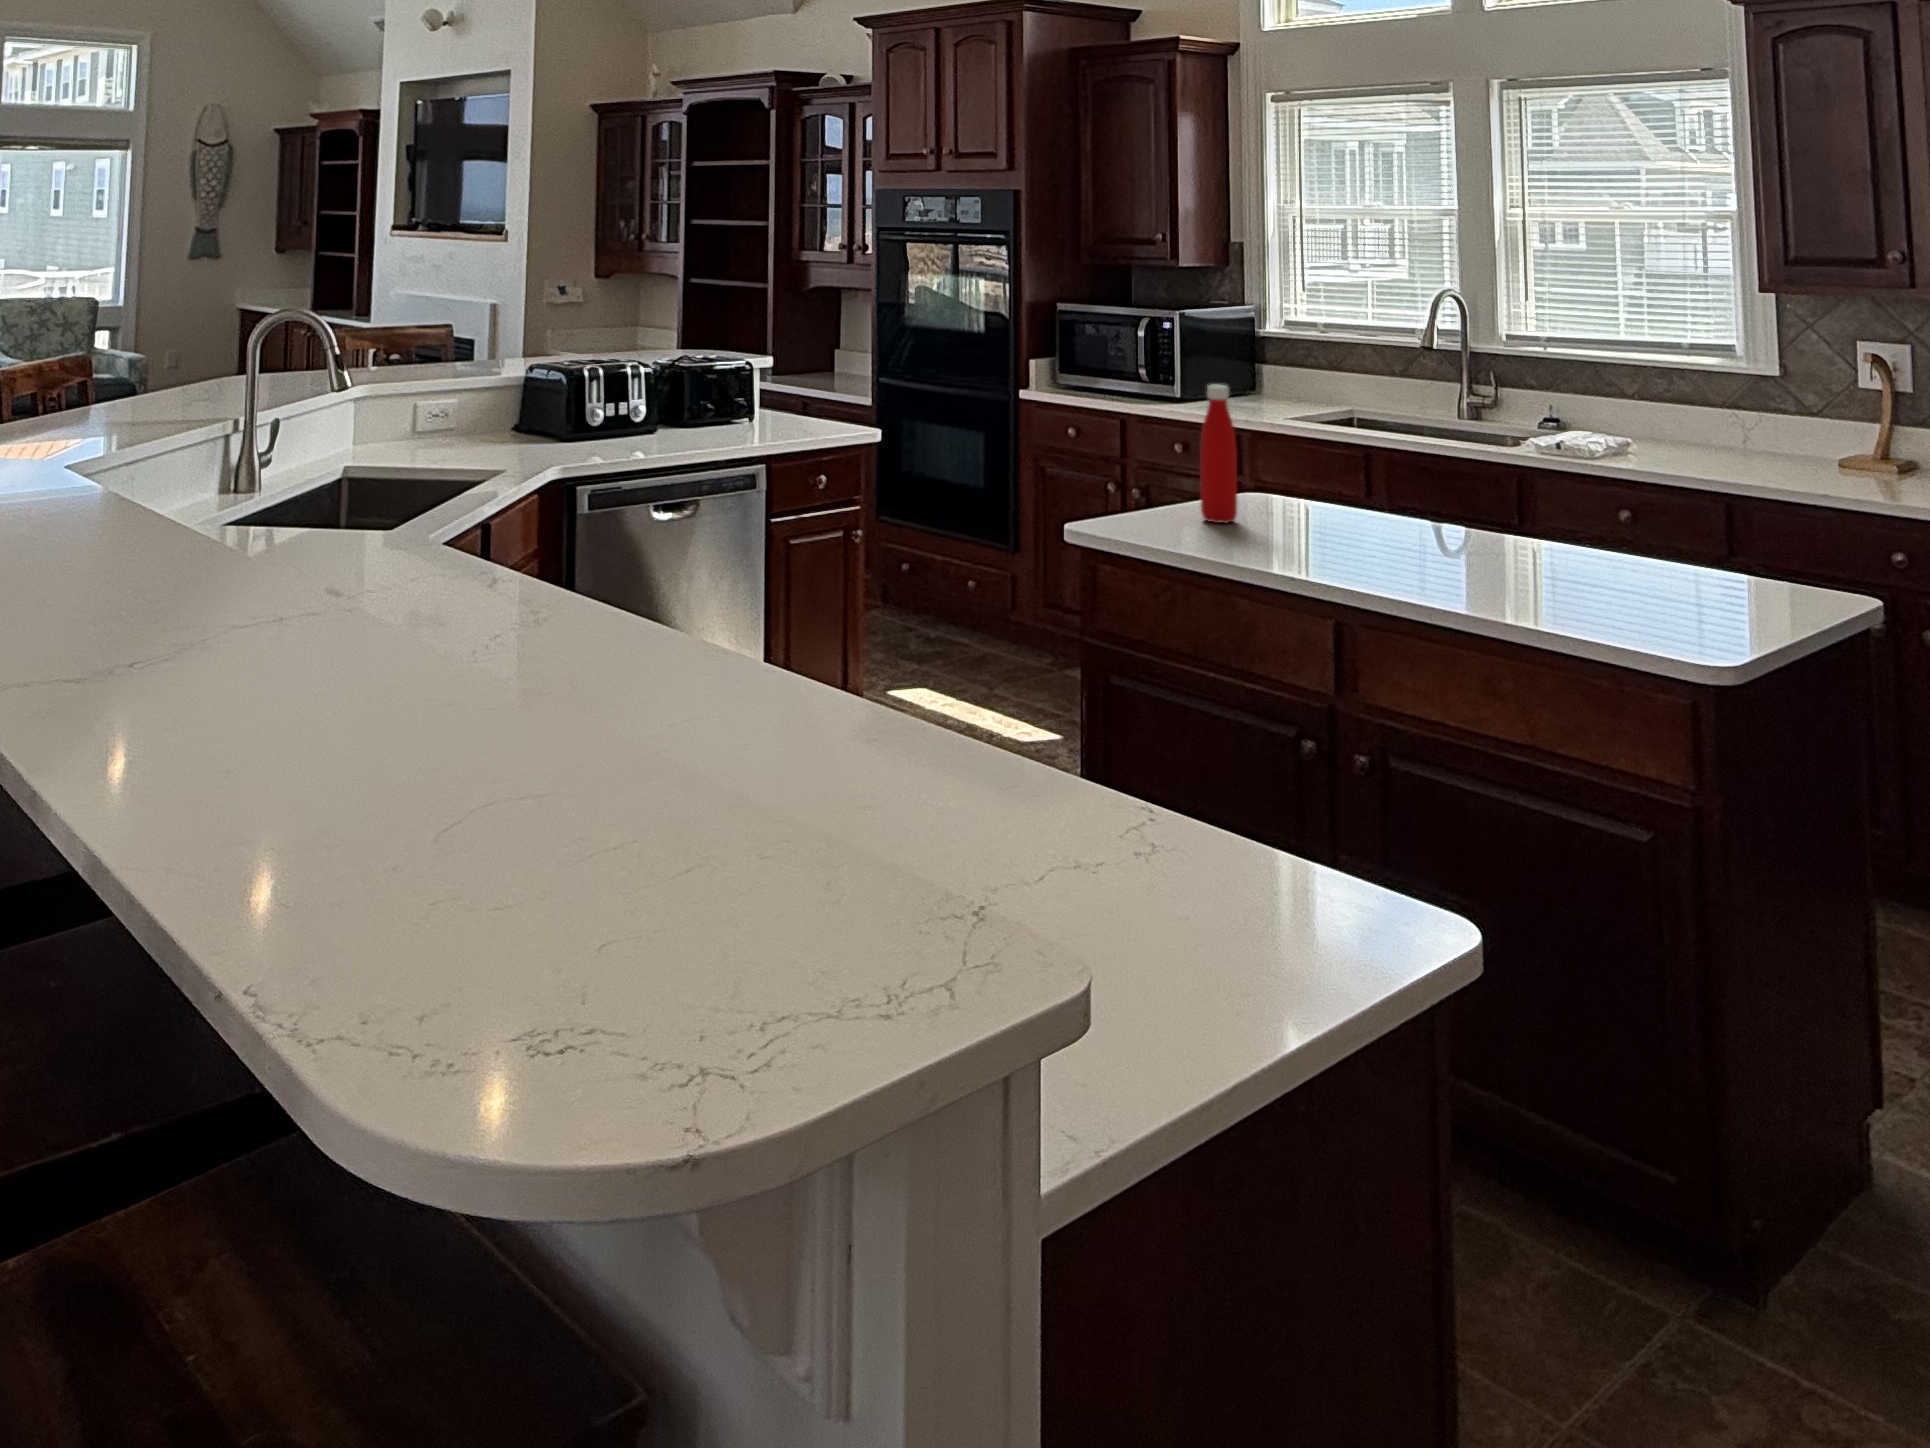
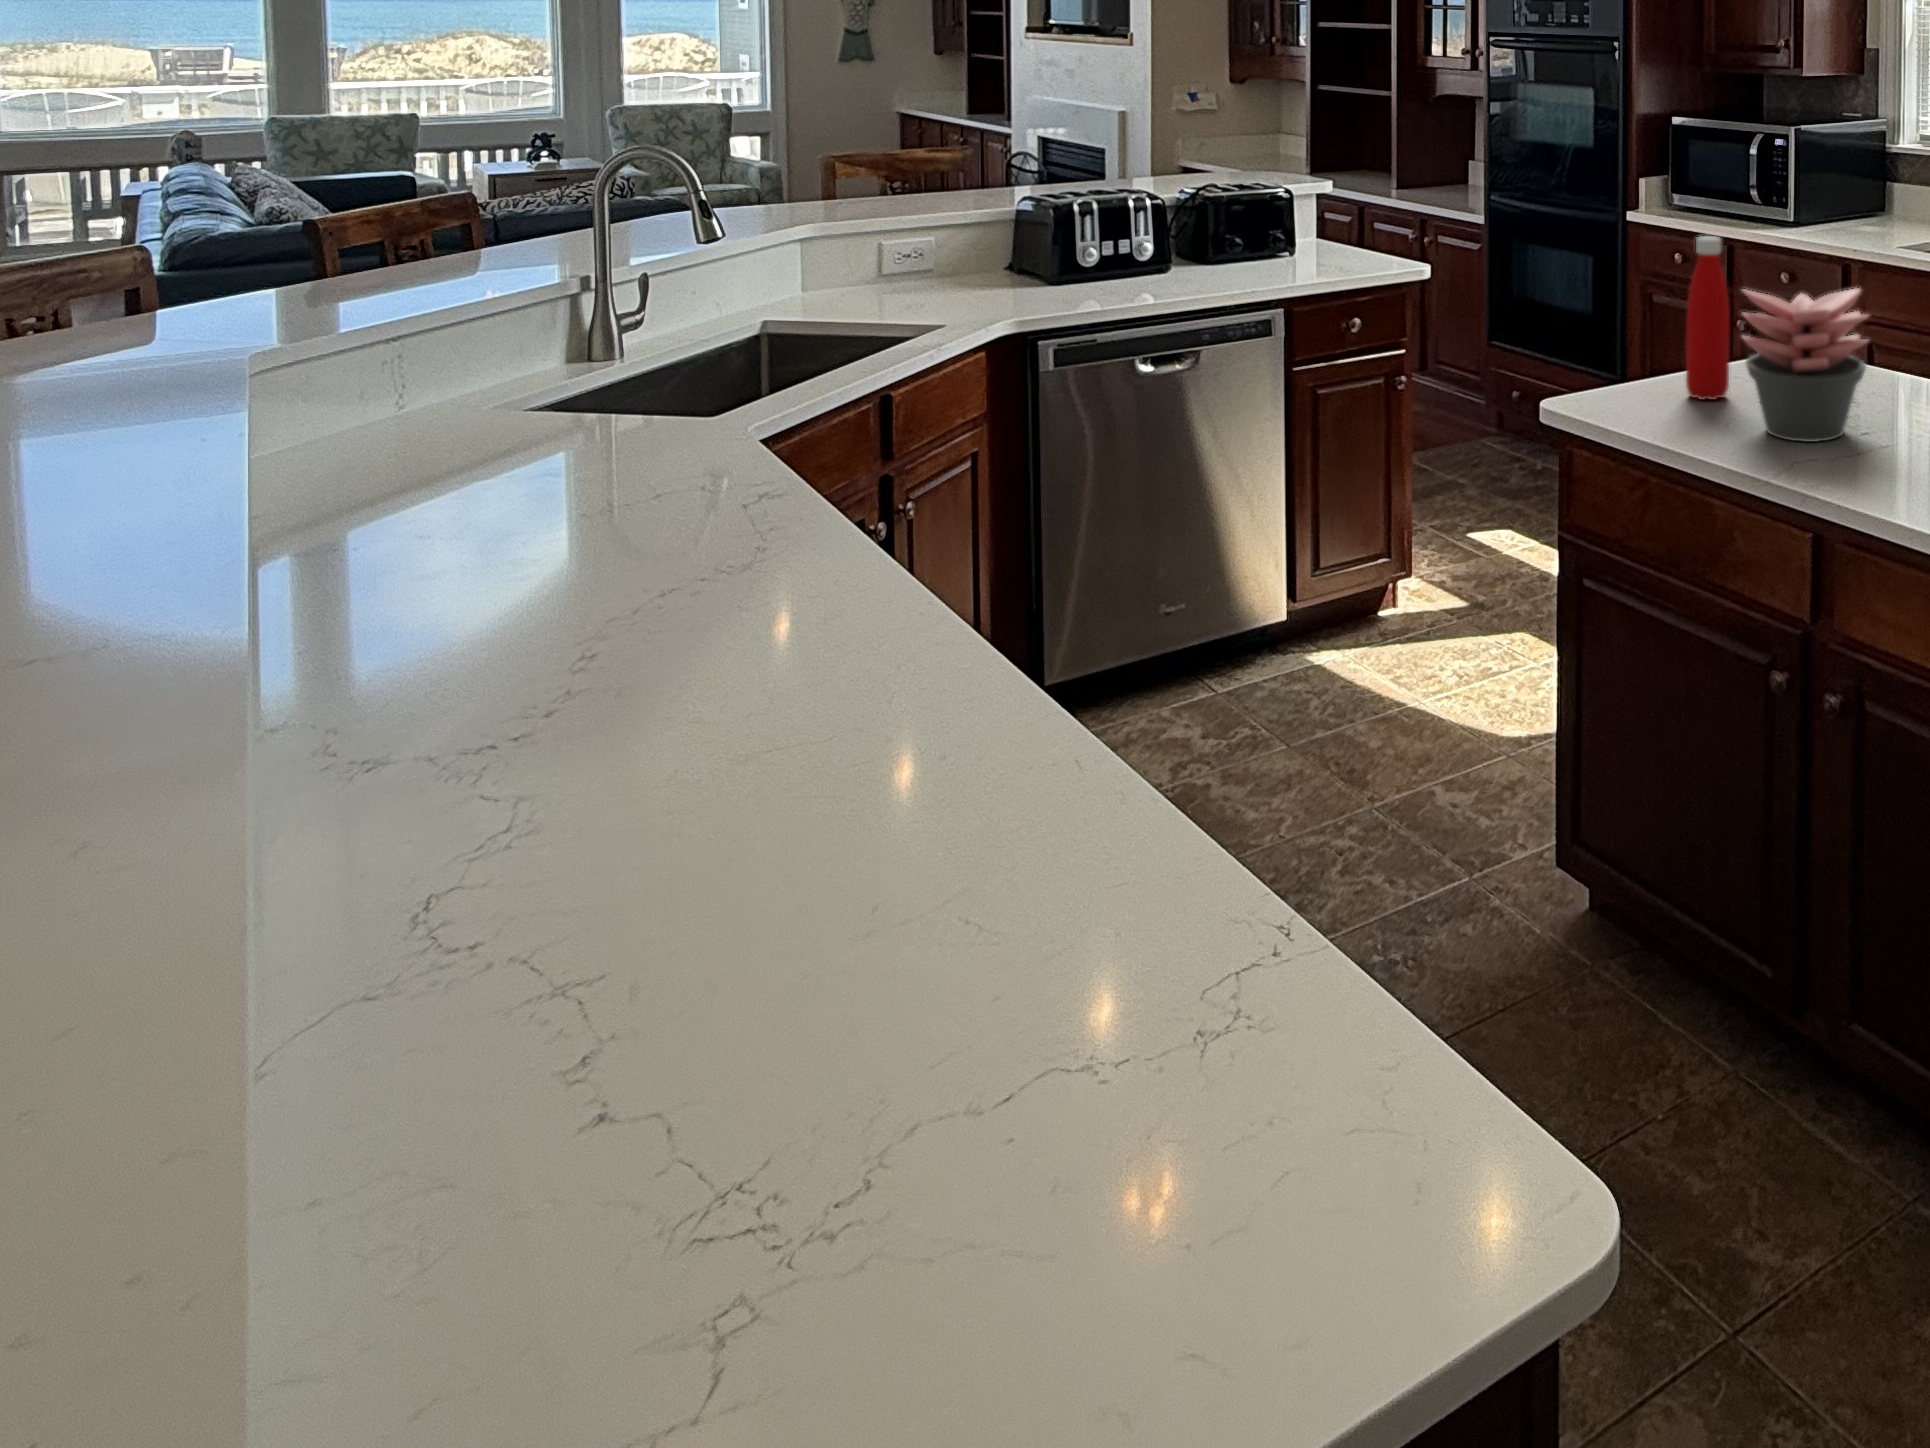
succulent plant: none [1259,426,1374,552] -> present [1742,288,1869,442]

